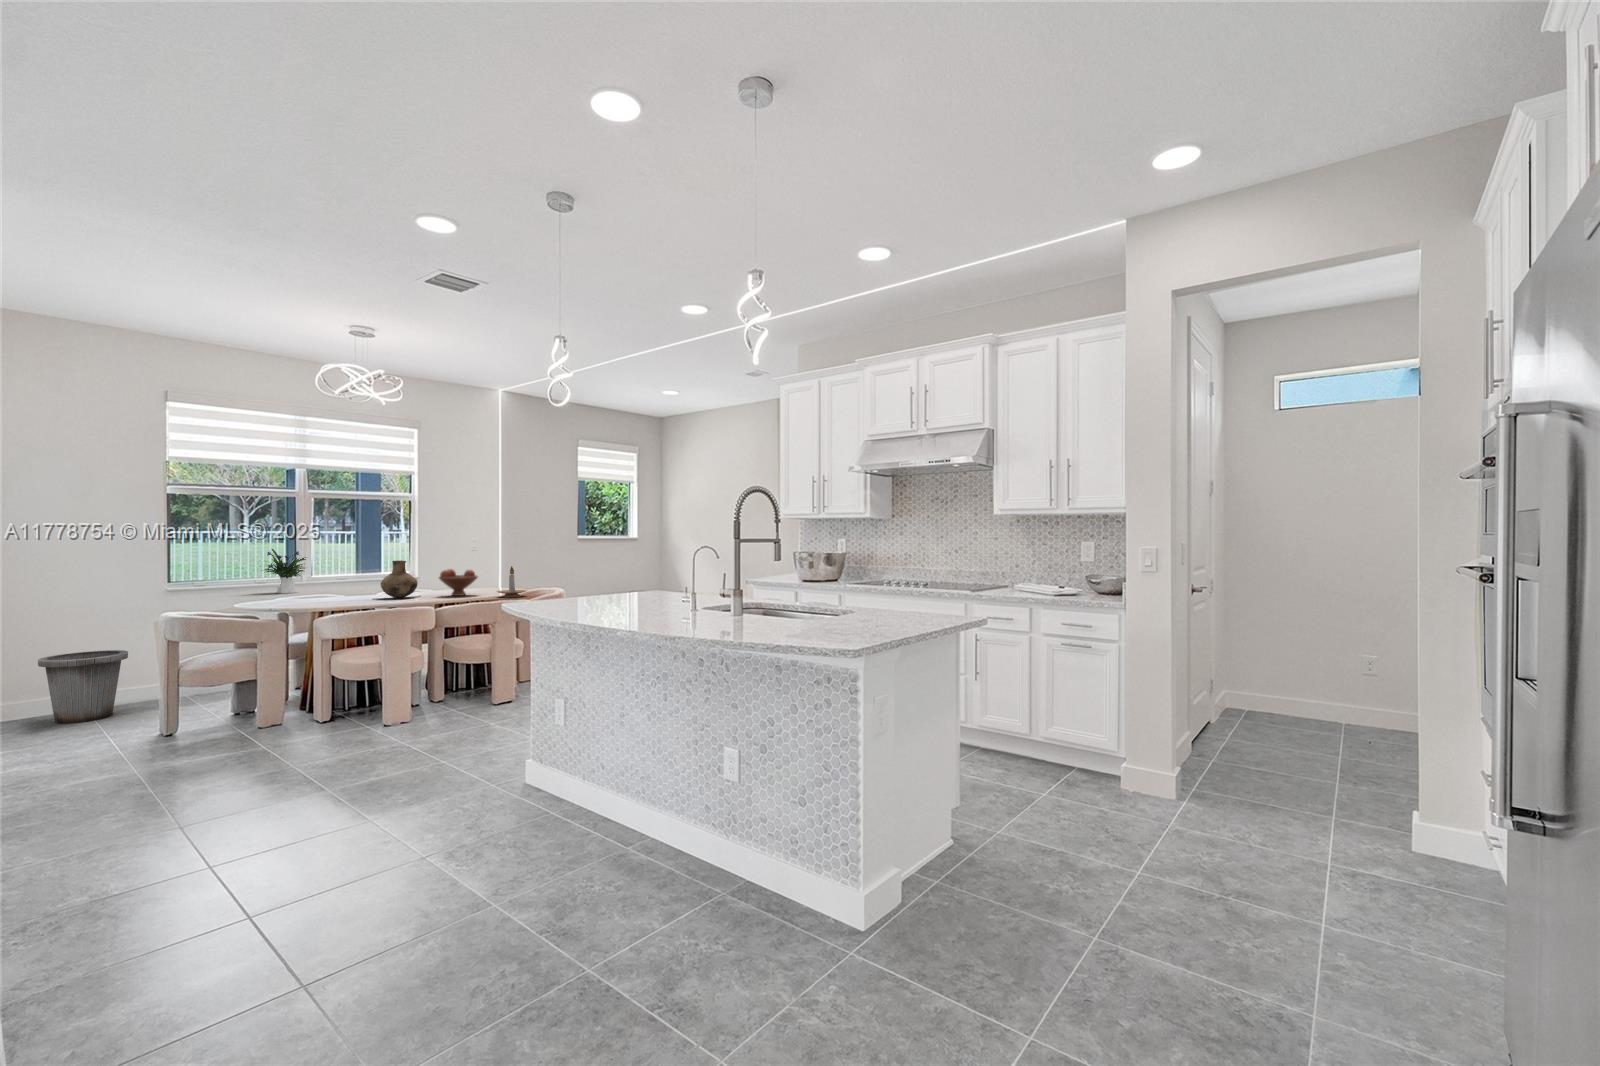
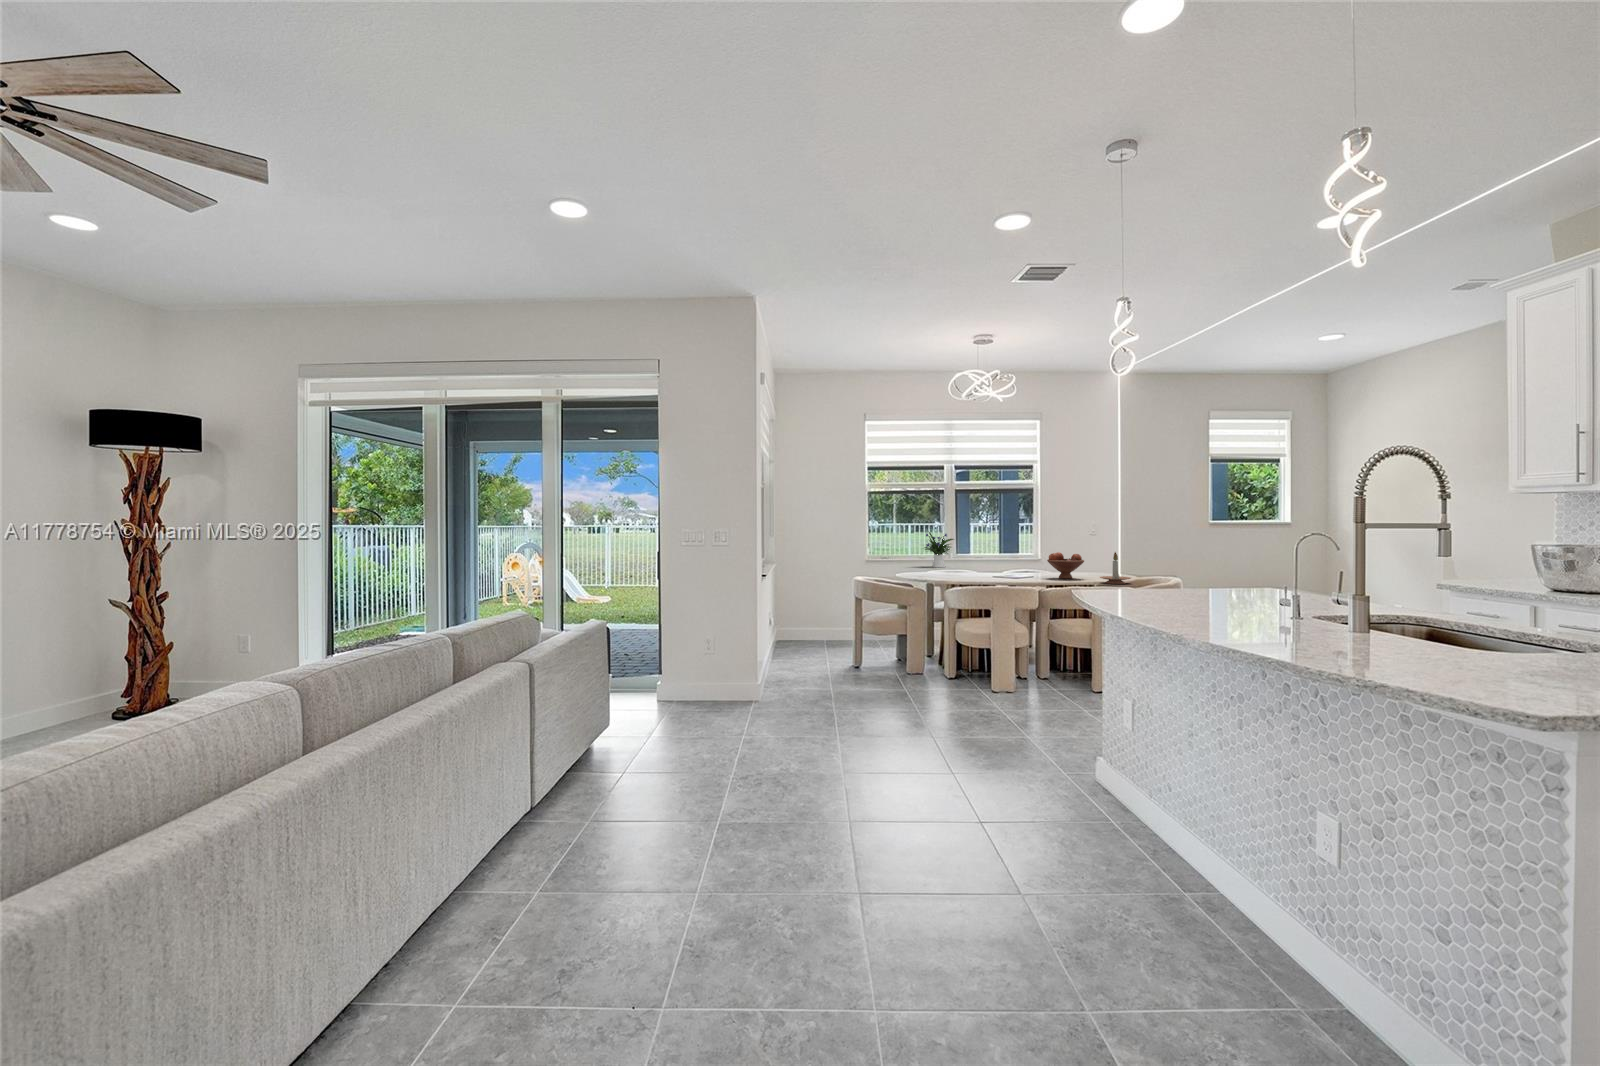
vase: present [381,561,418,598] -> none [999,543,1029,577]
trash can: present [38,650,128,724] -> none [801,600,844,648]

